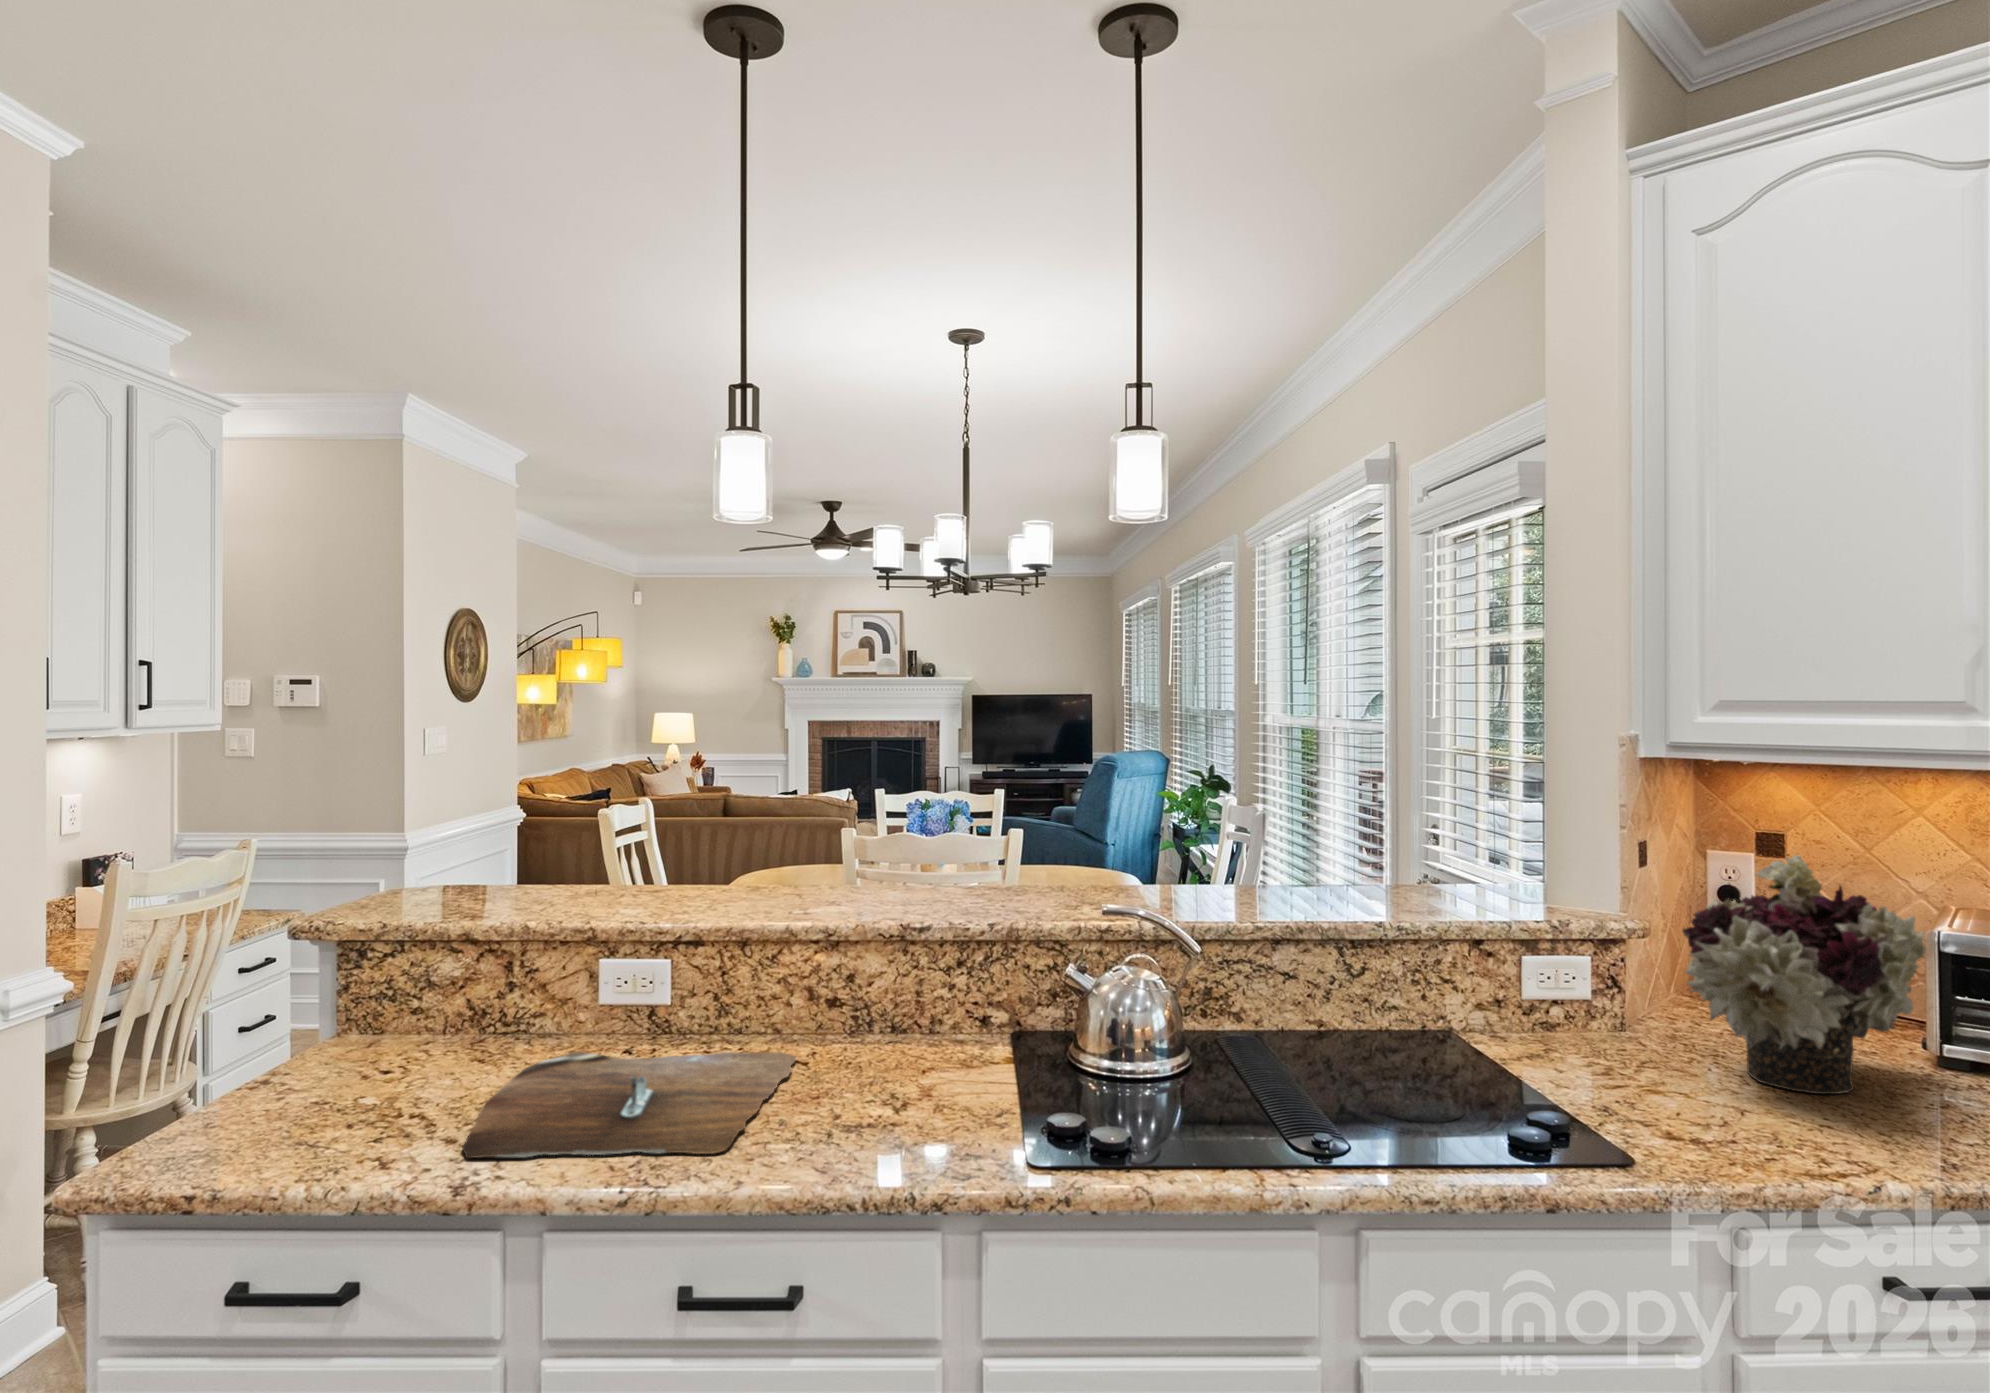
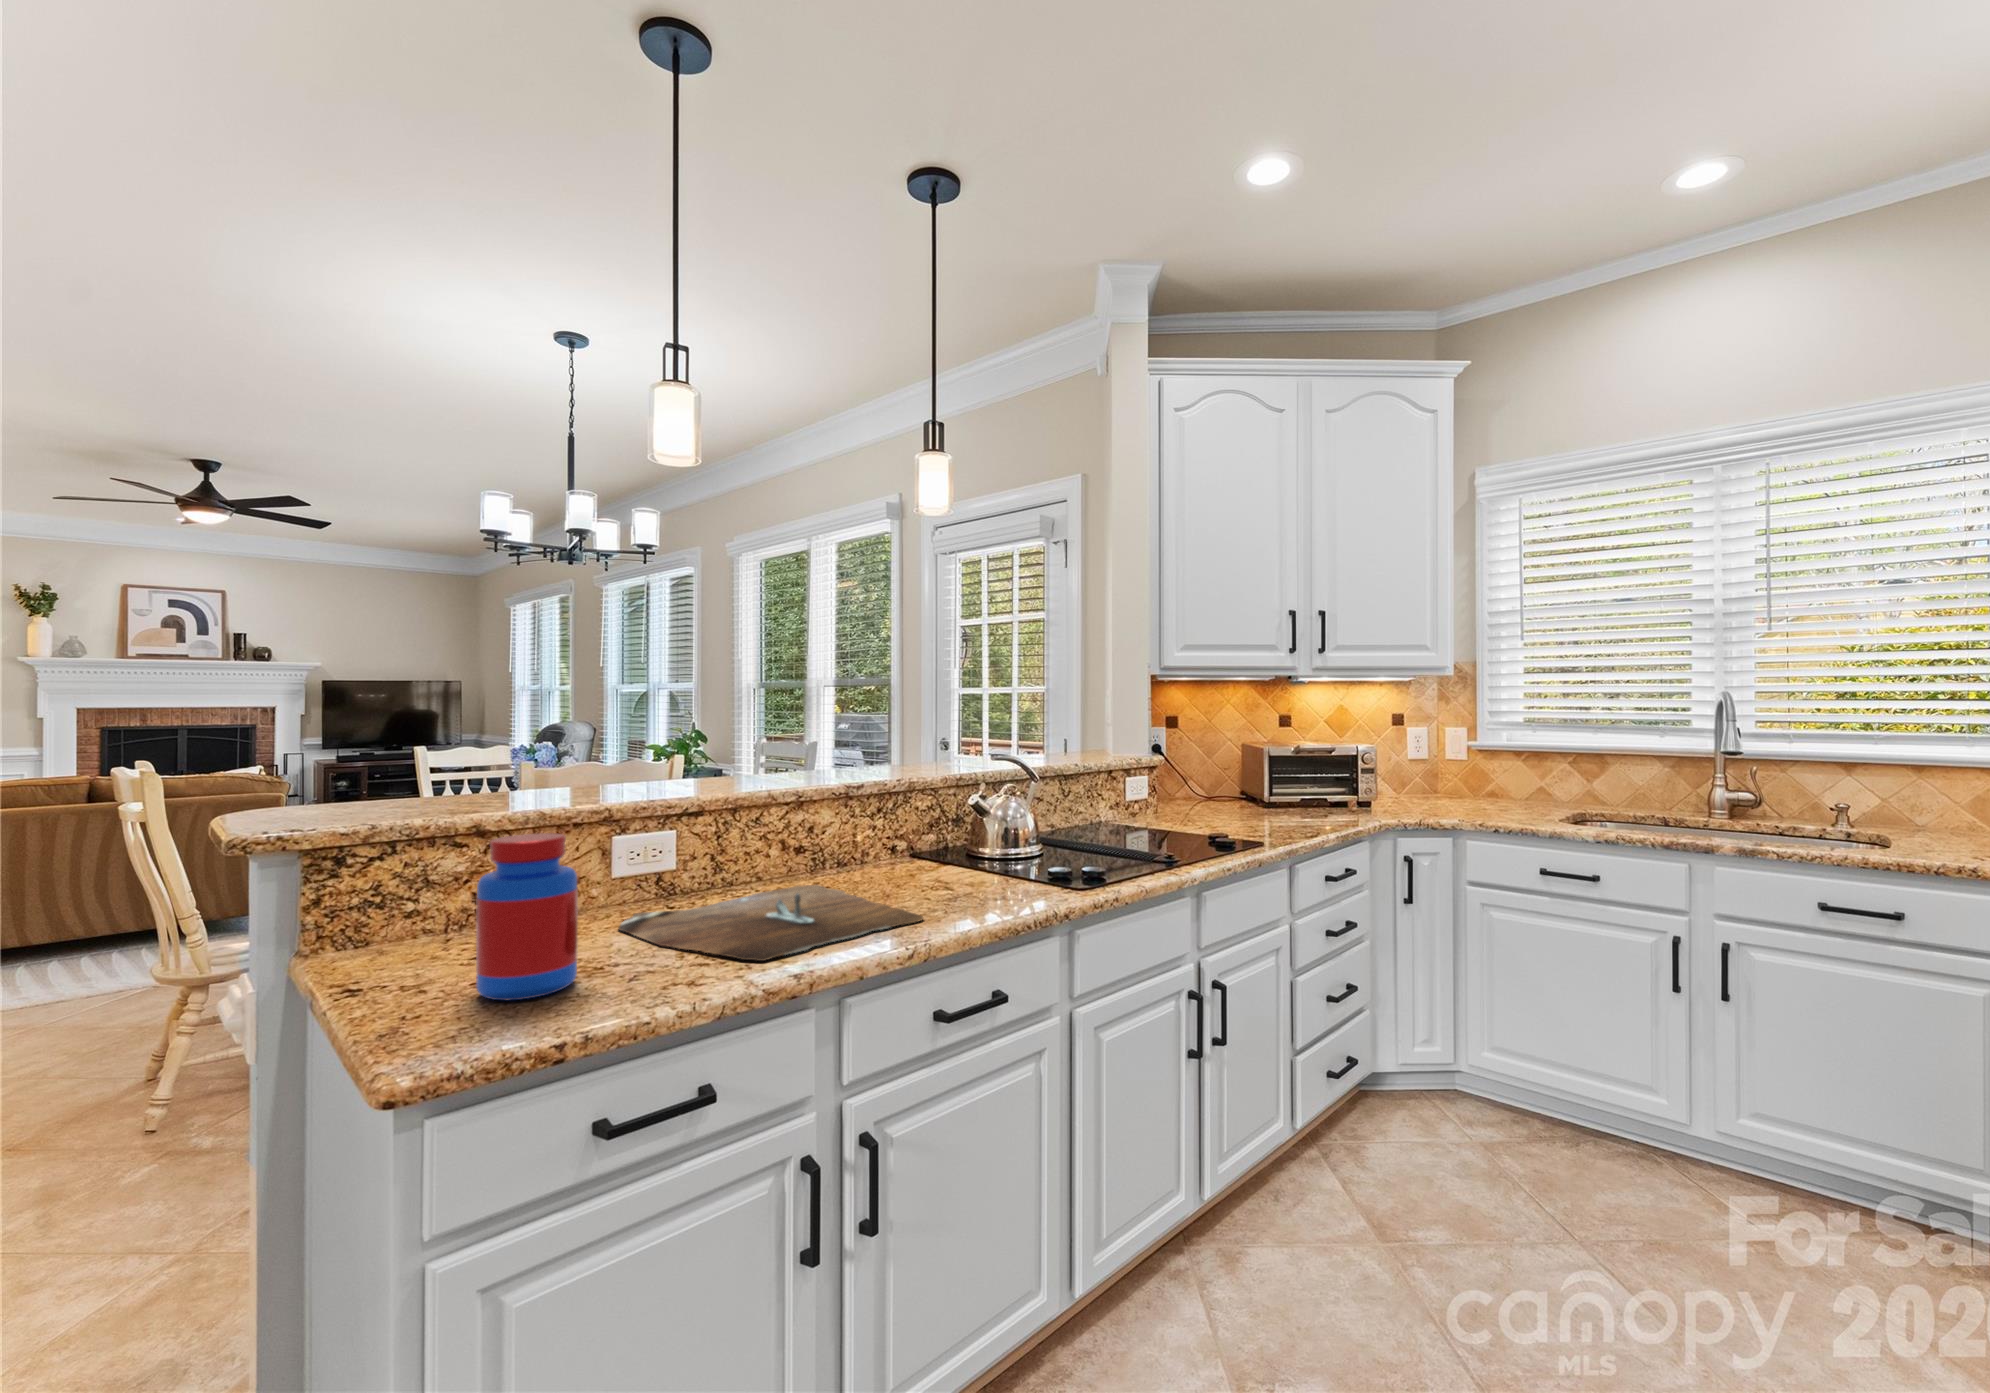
flower arrangement: present [1682,855,1926,1094] -> none [1195,711,1299,819]
jar: none [255,971,354,1136] -> present [476,833,578,1000]

